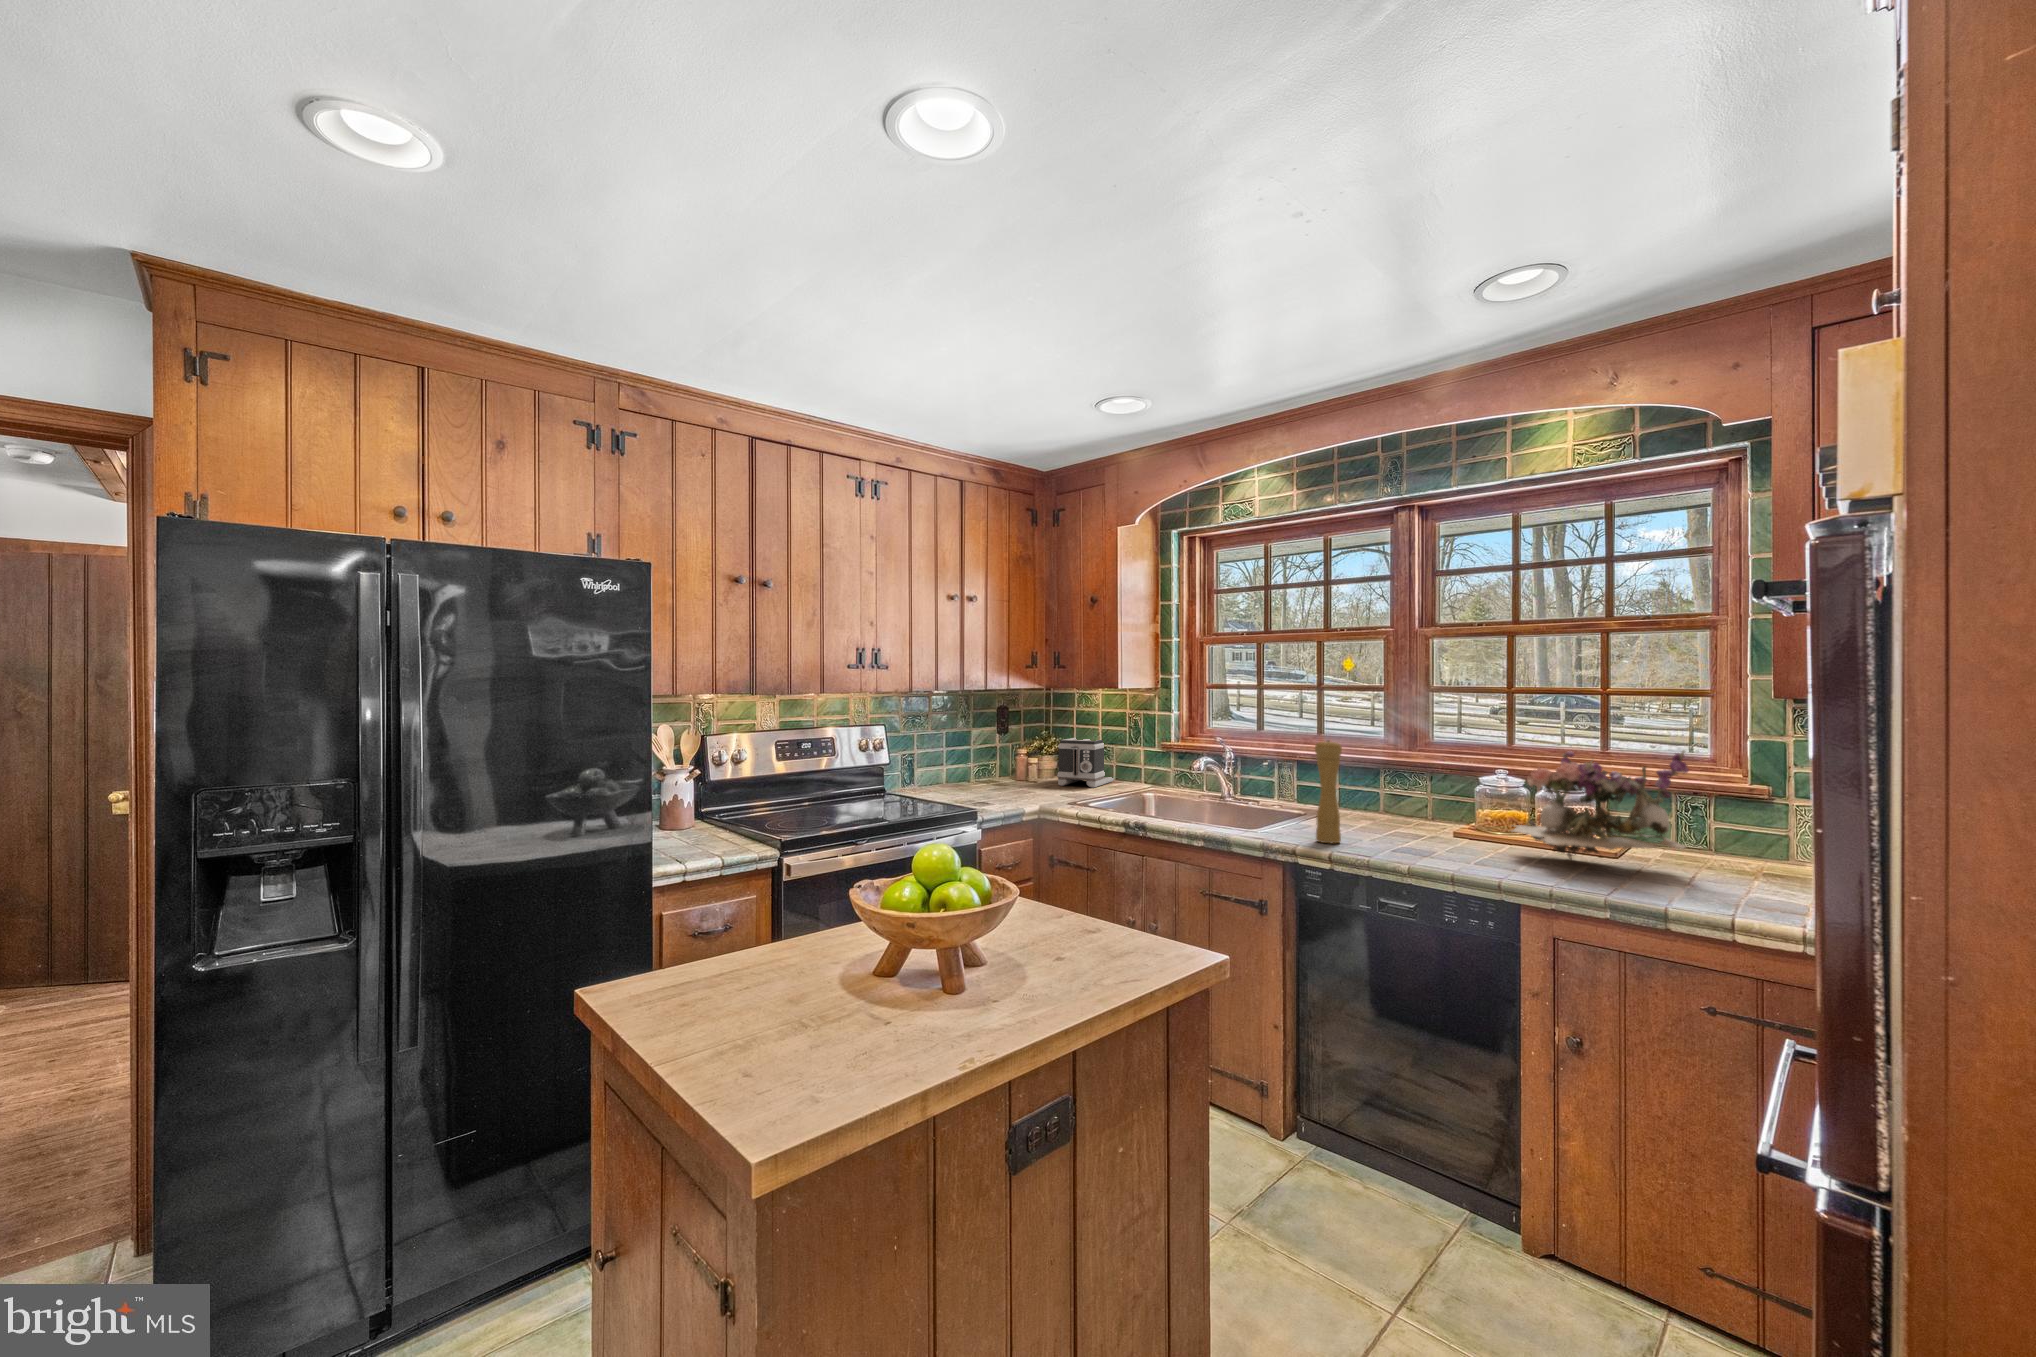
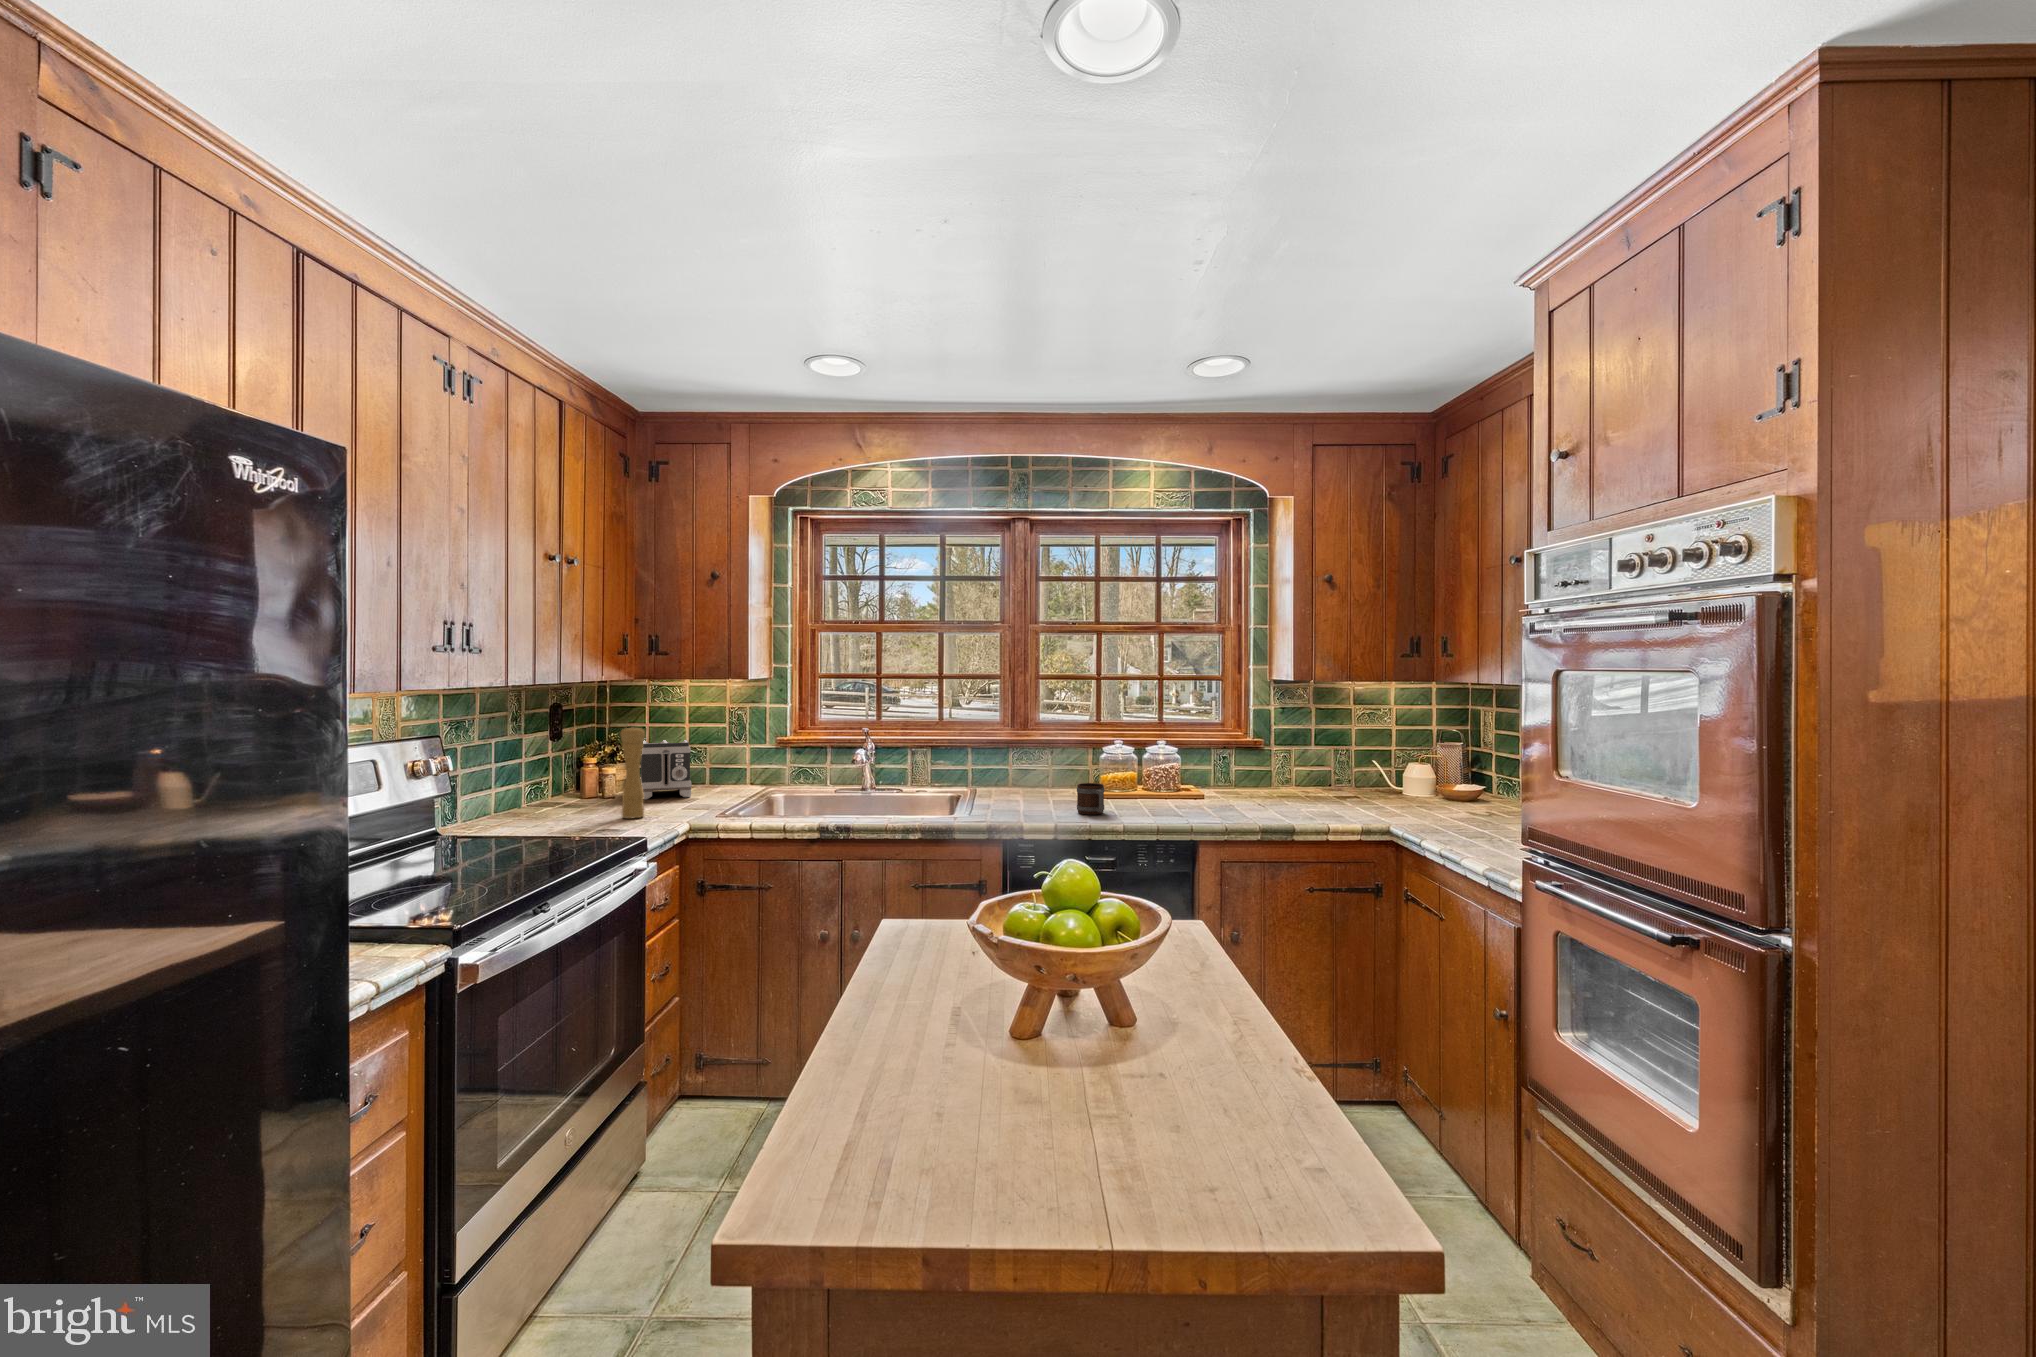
pepper mill: present [1315,740,1342,843] -> present [620,727,645,819]
flower arrangement: present [1512,751,1689,859] -> none [1141,719,1255,804]
mug: none [1386,813,1423,852] -> present [1077,783,1104,815]

